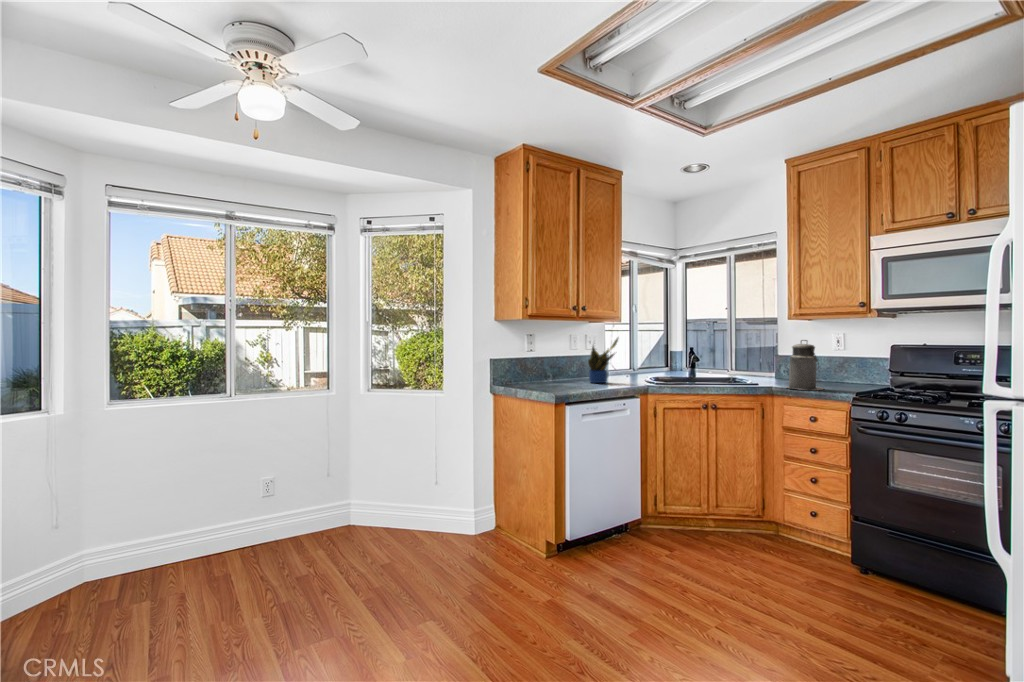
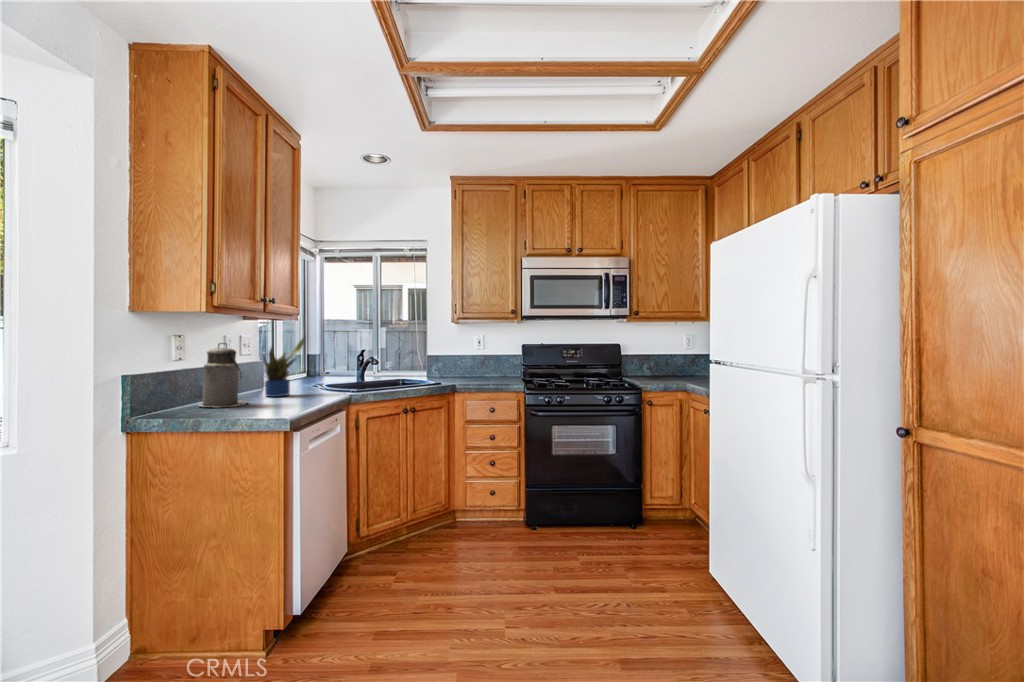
canister: present [787,340,824,390] -> present [198,343,247,407]

